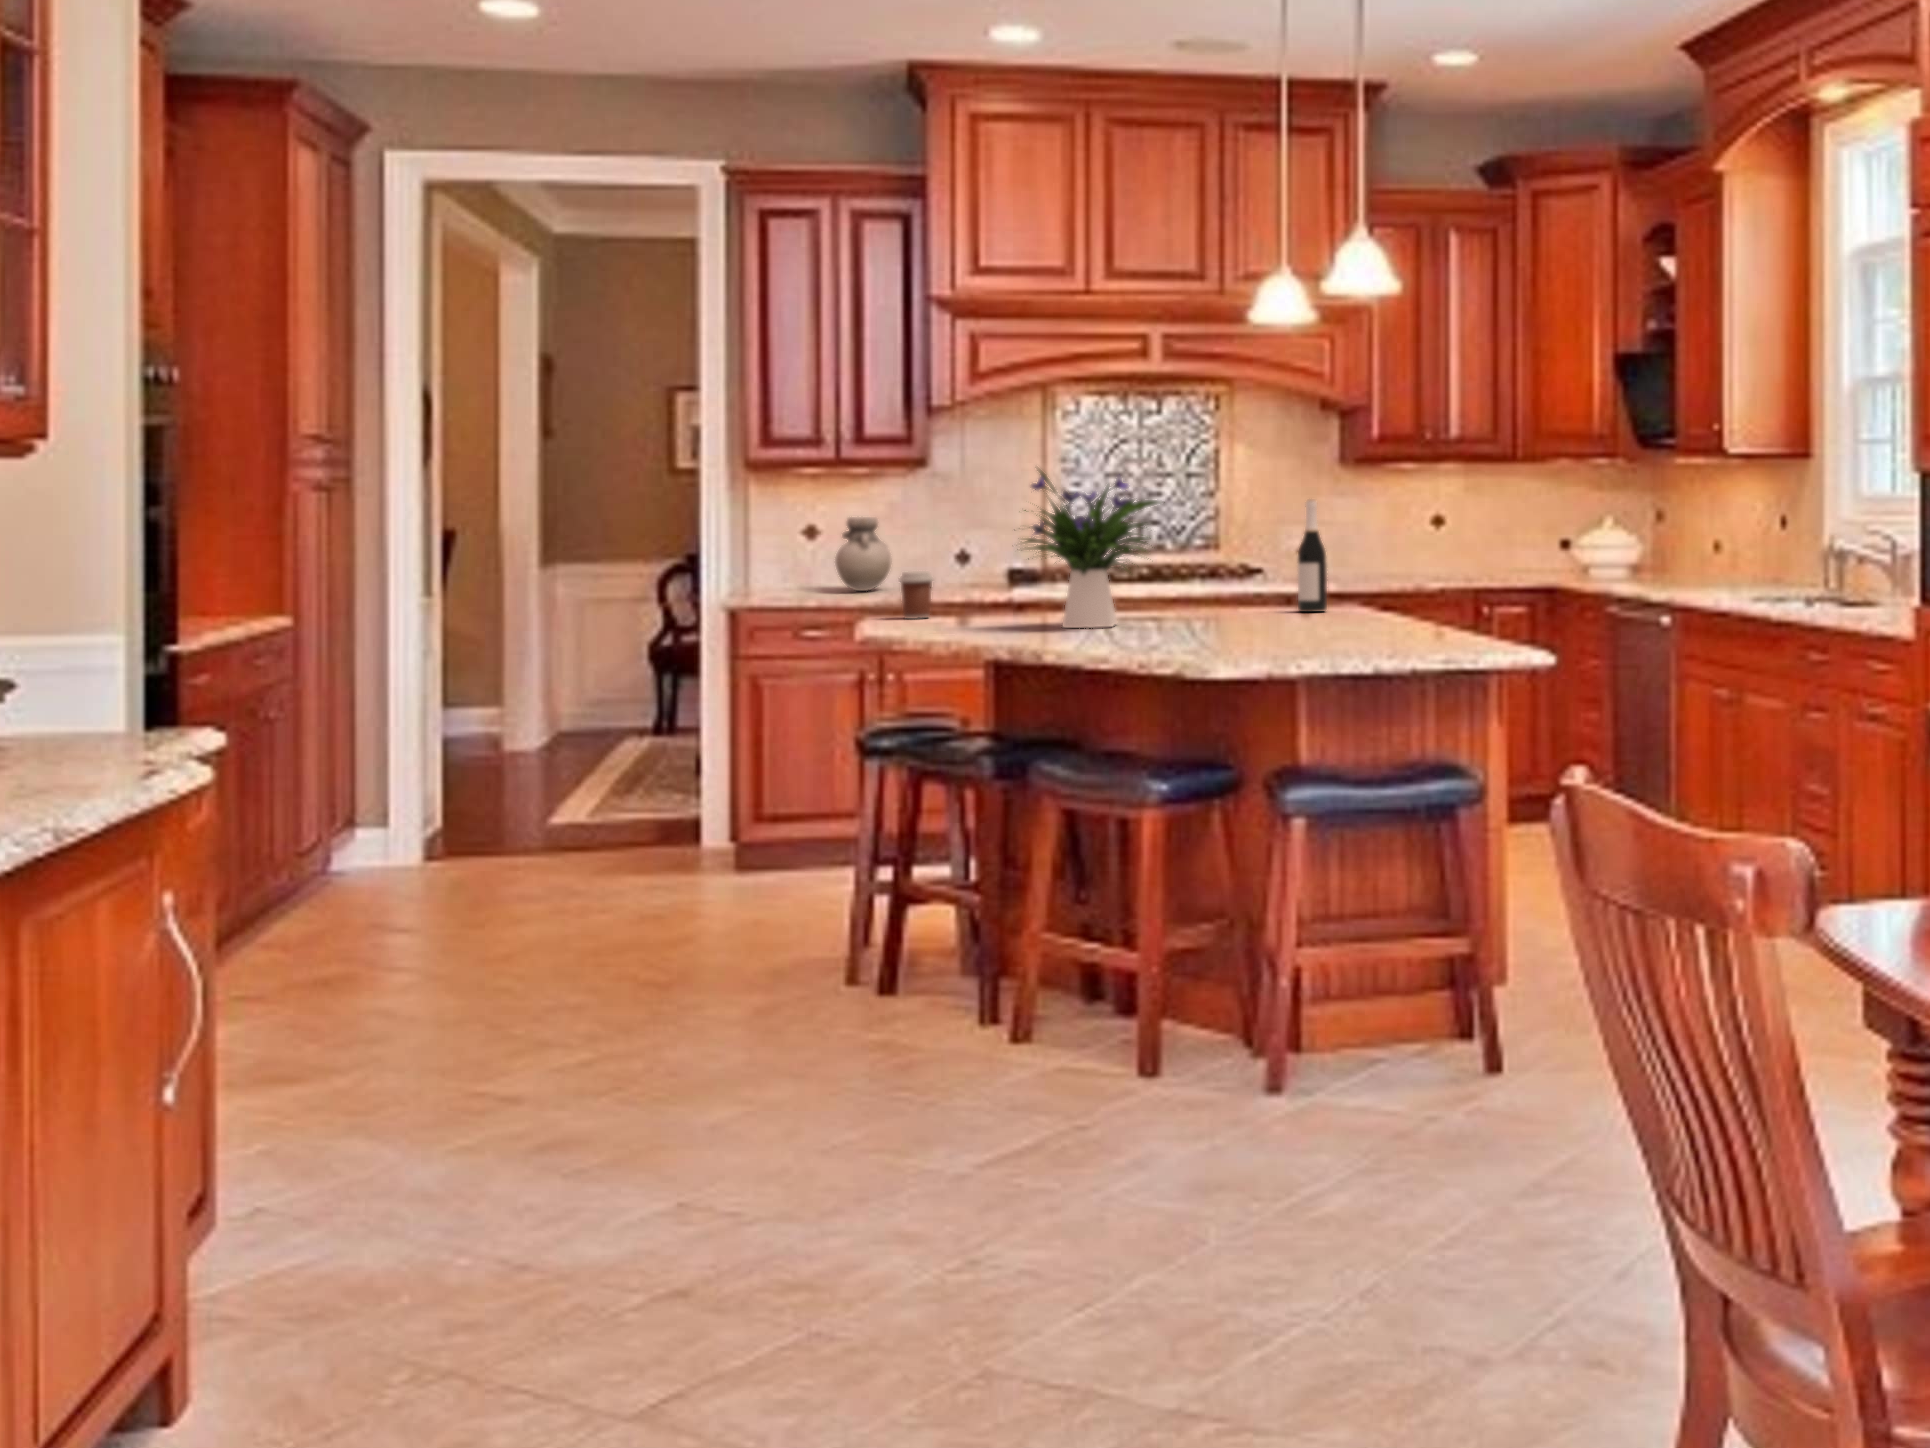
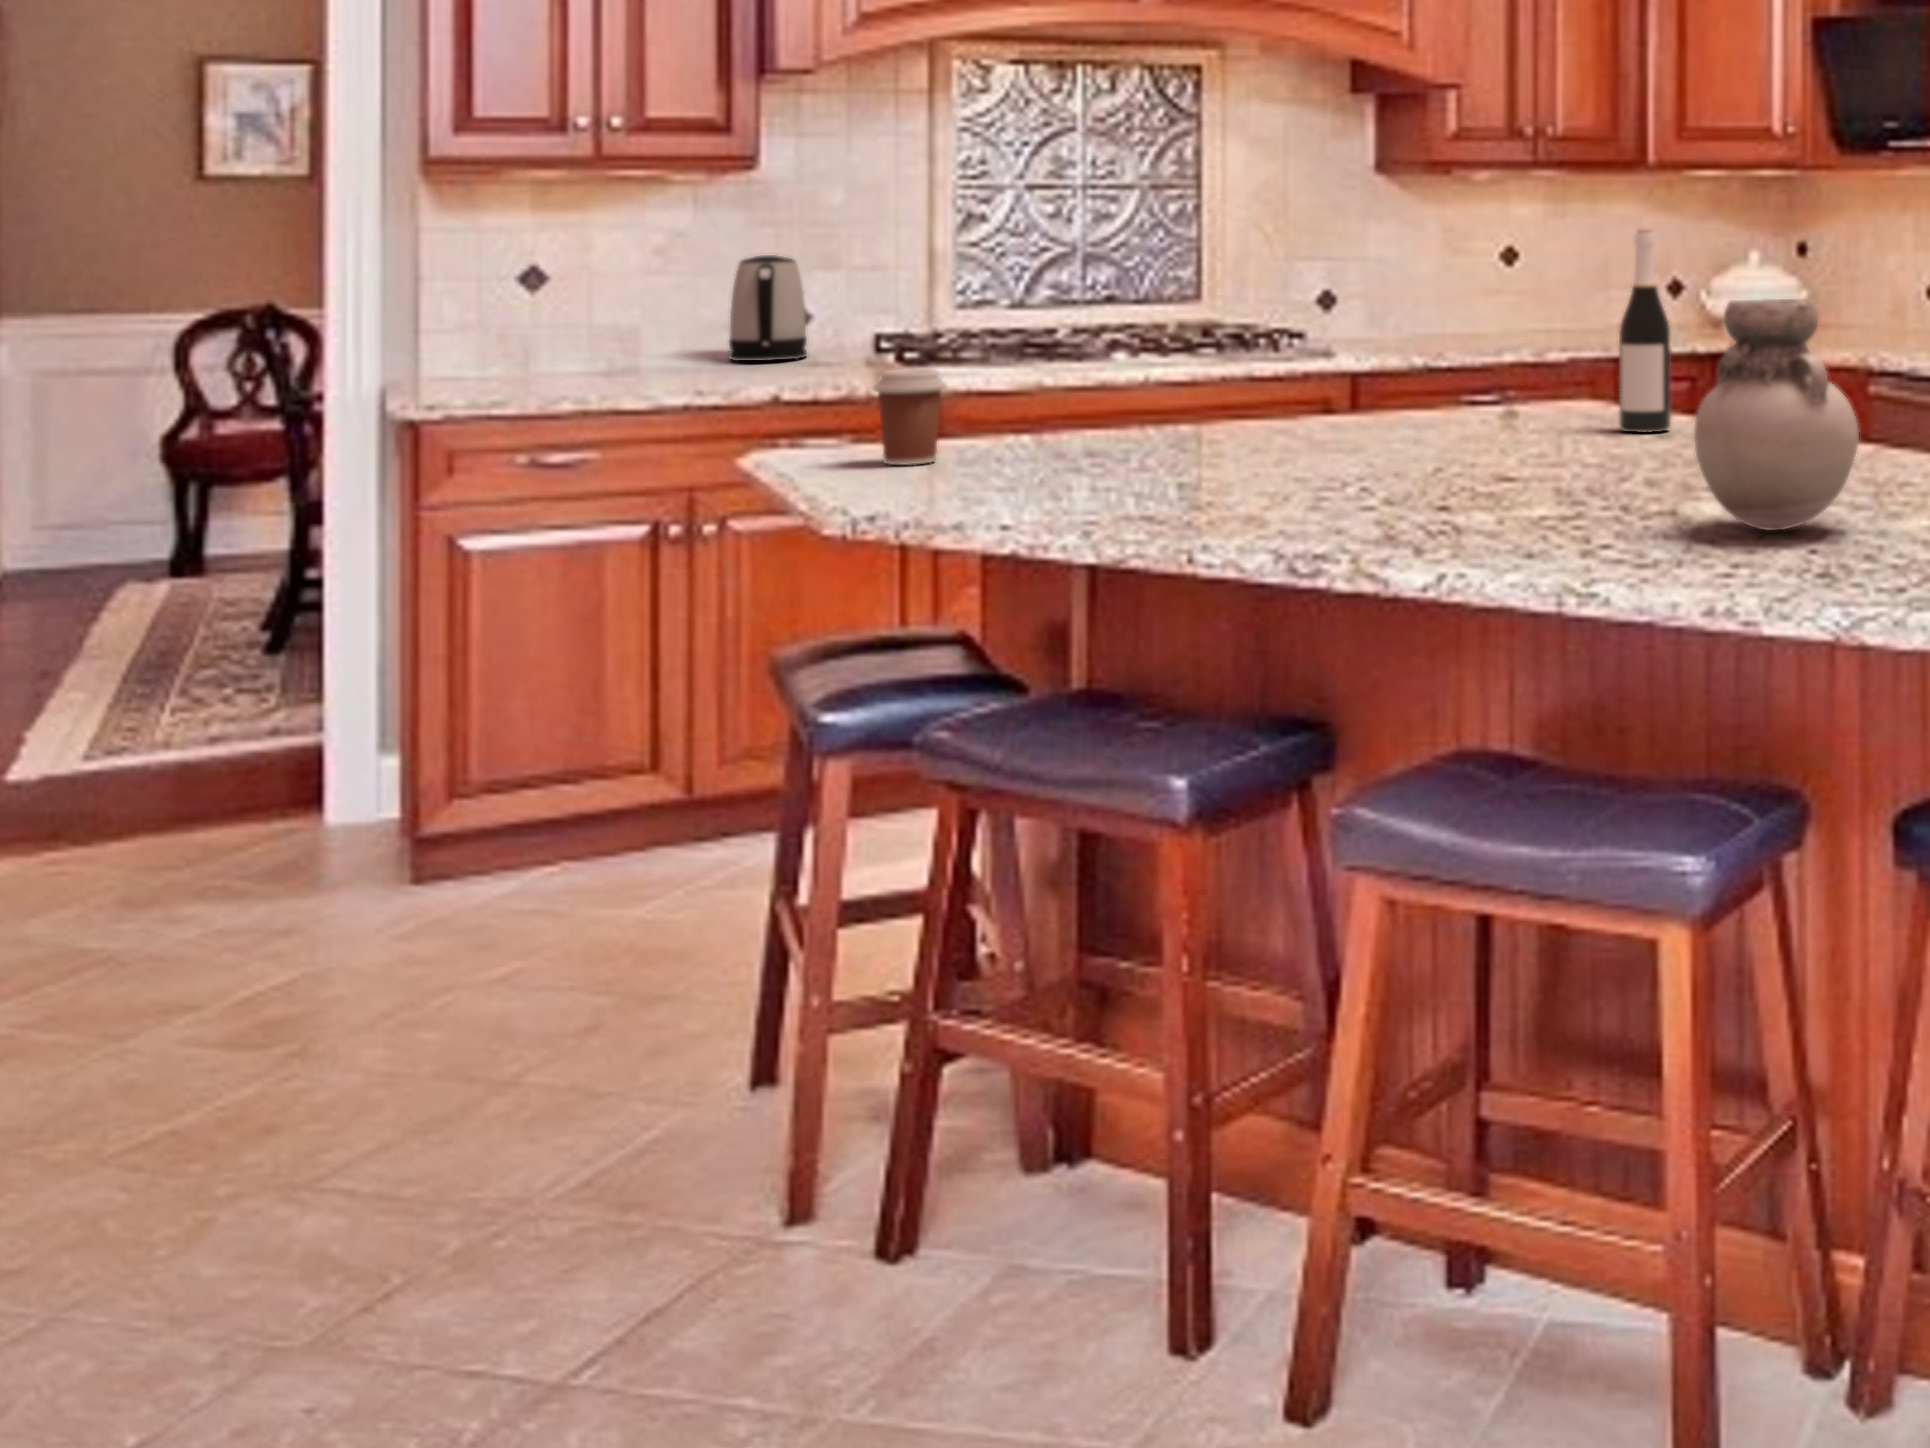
flower arrangement: present [1024,469,1160,628] -> none [1161,160,1472,490]
vase: present [835,517,892,591] -> present [1694,299,1859,530]
kettle: none [918,518,963,582] -> present [729,255,807,361]

